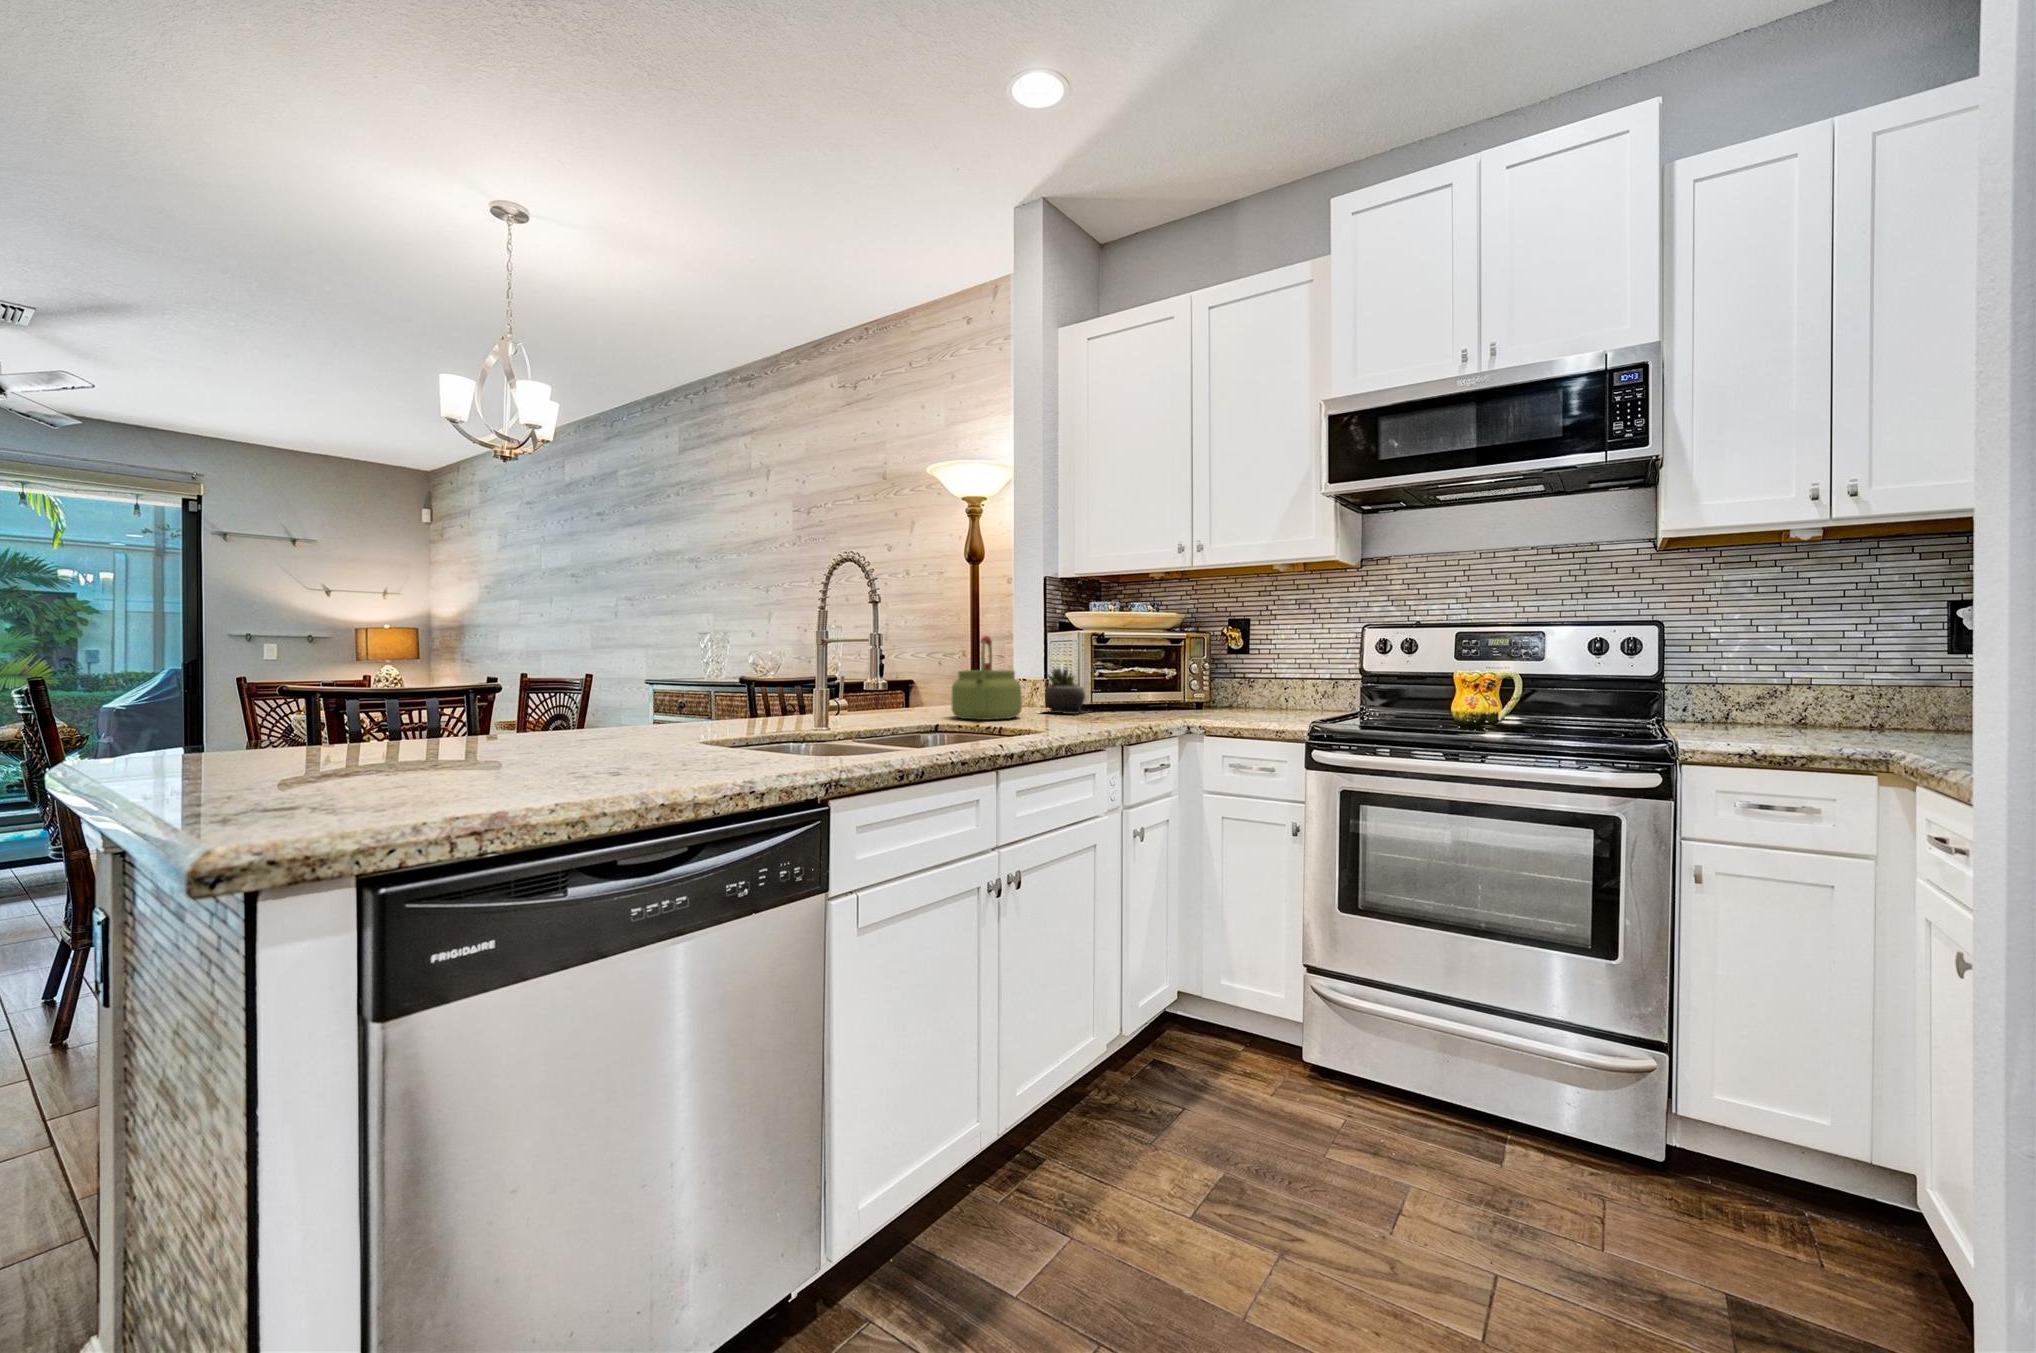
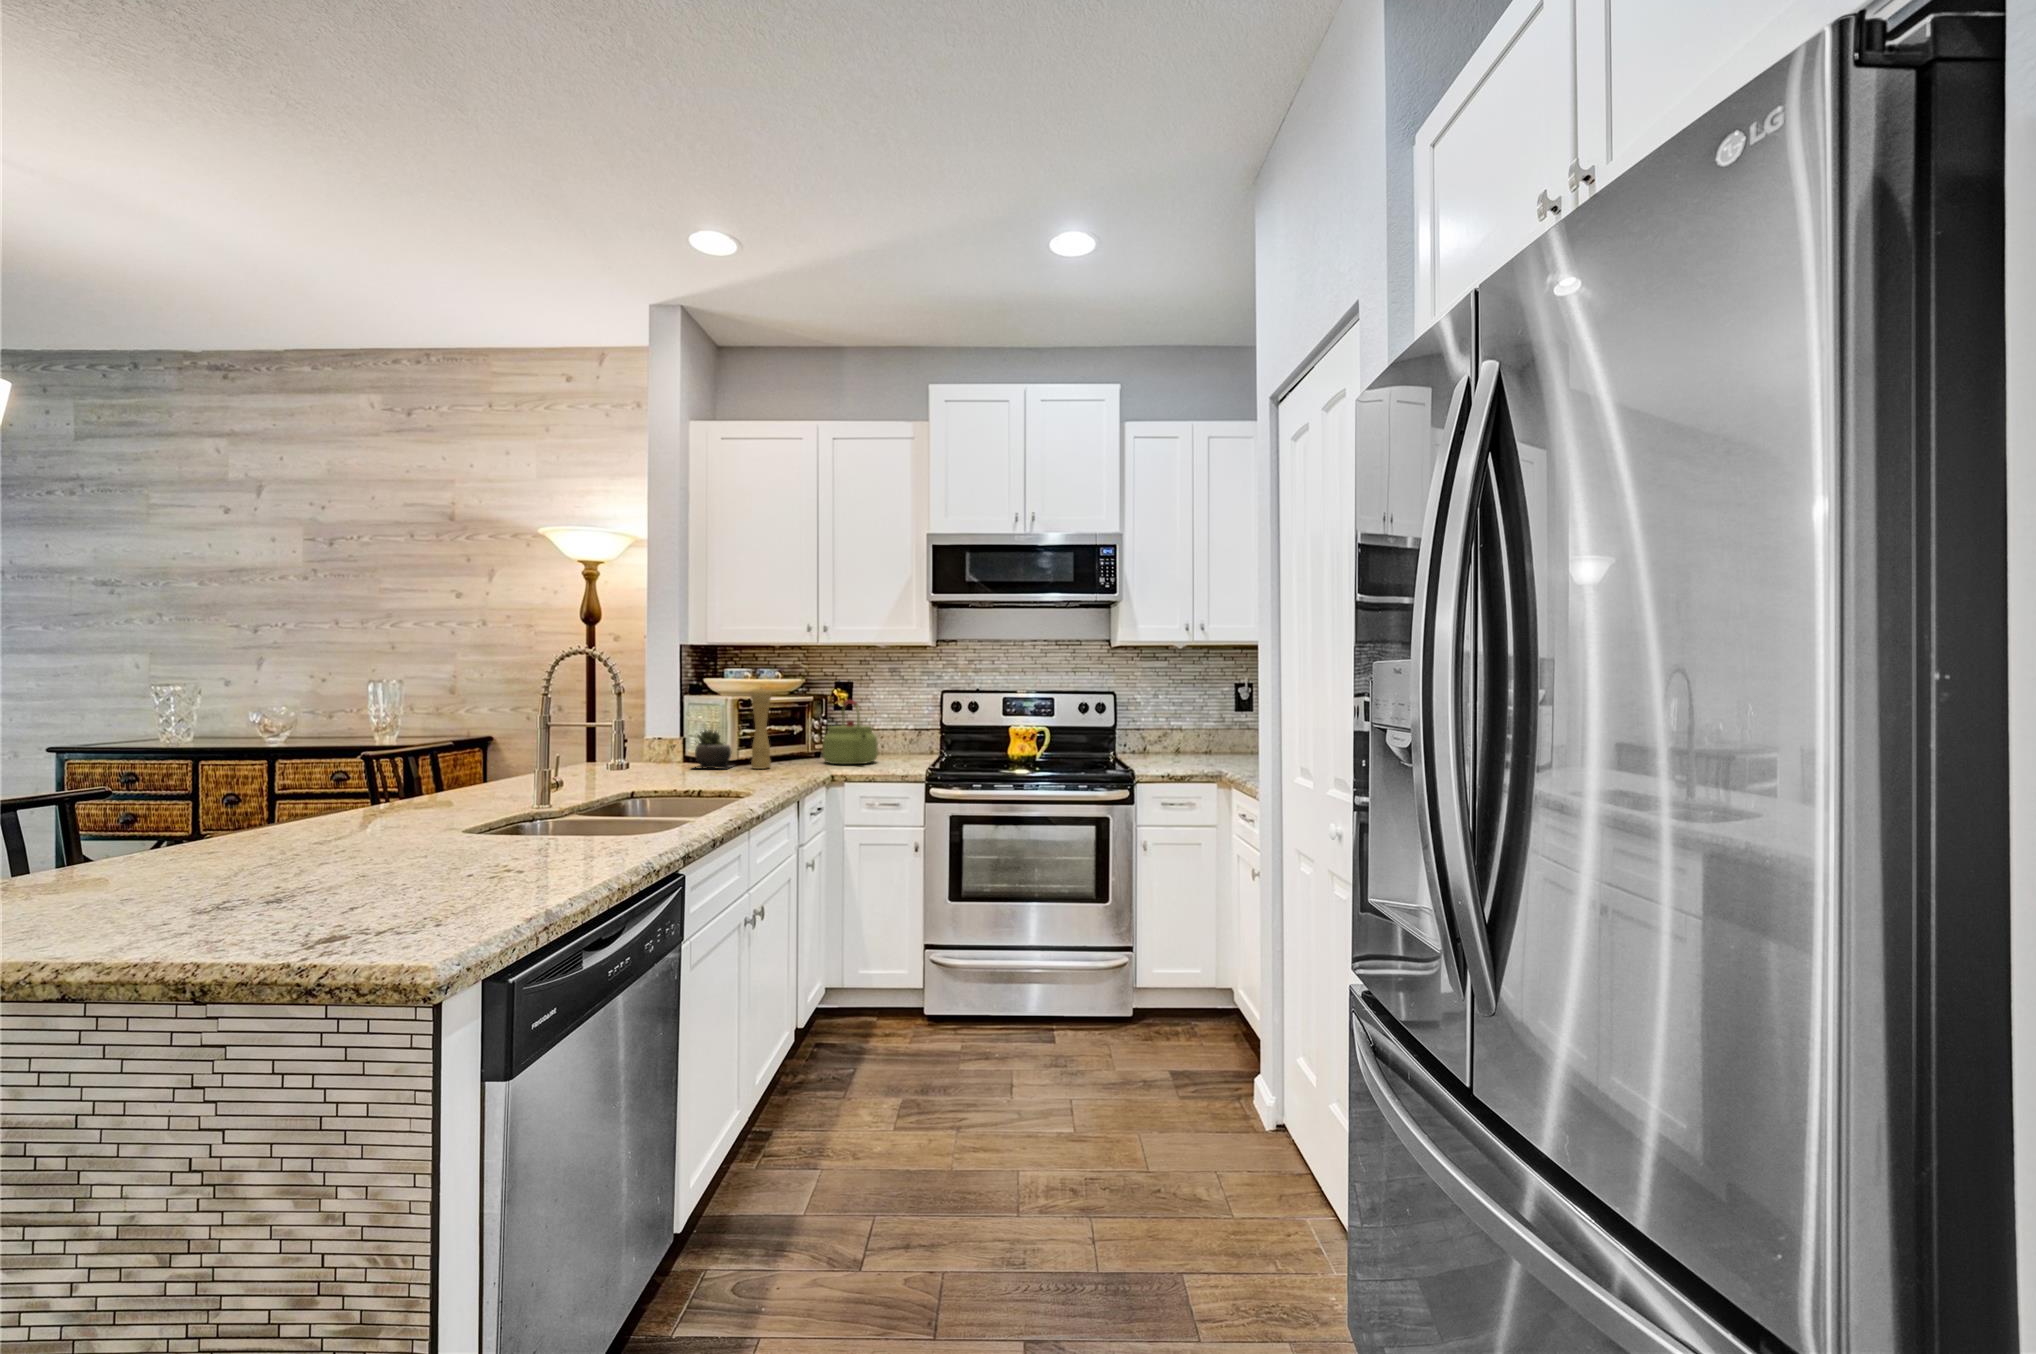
pepper mill: none [1101,619,1126,716] -> present [751,688,771,769]
kettle: present [952,636,1022,720] -> present [823,700,878,764]

